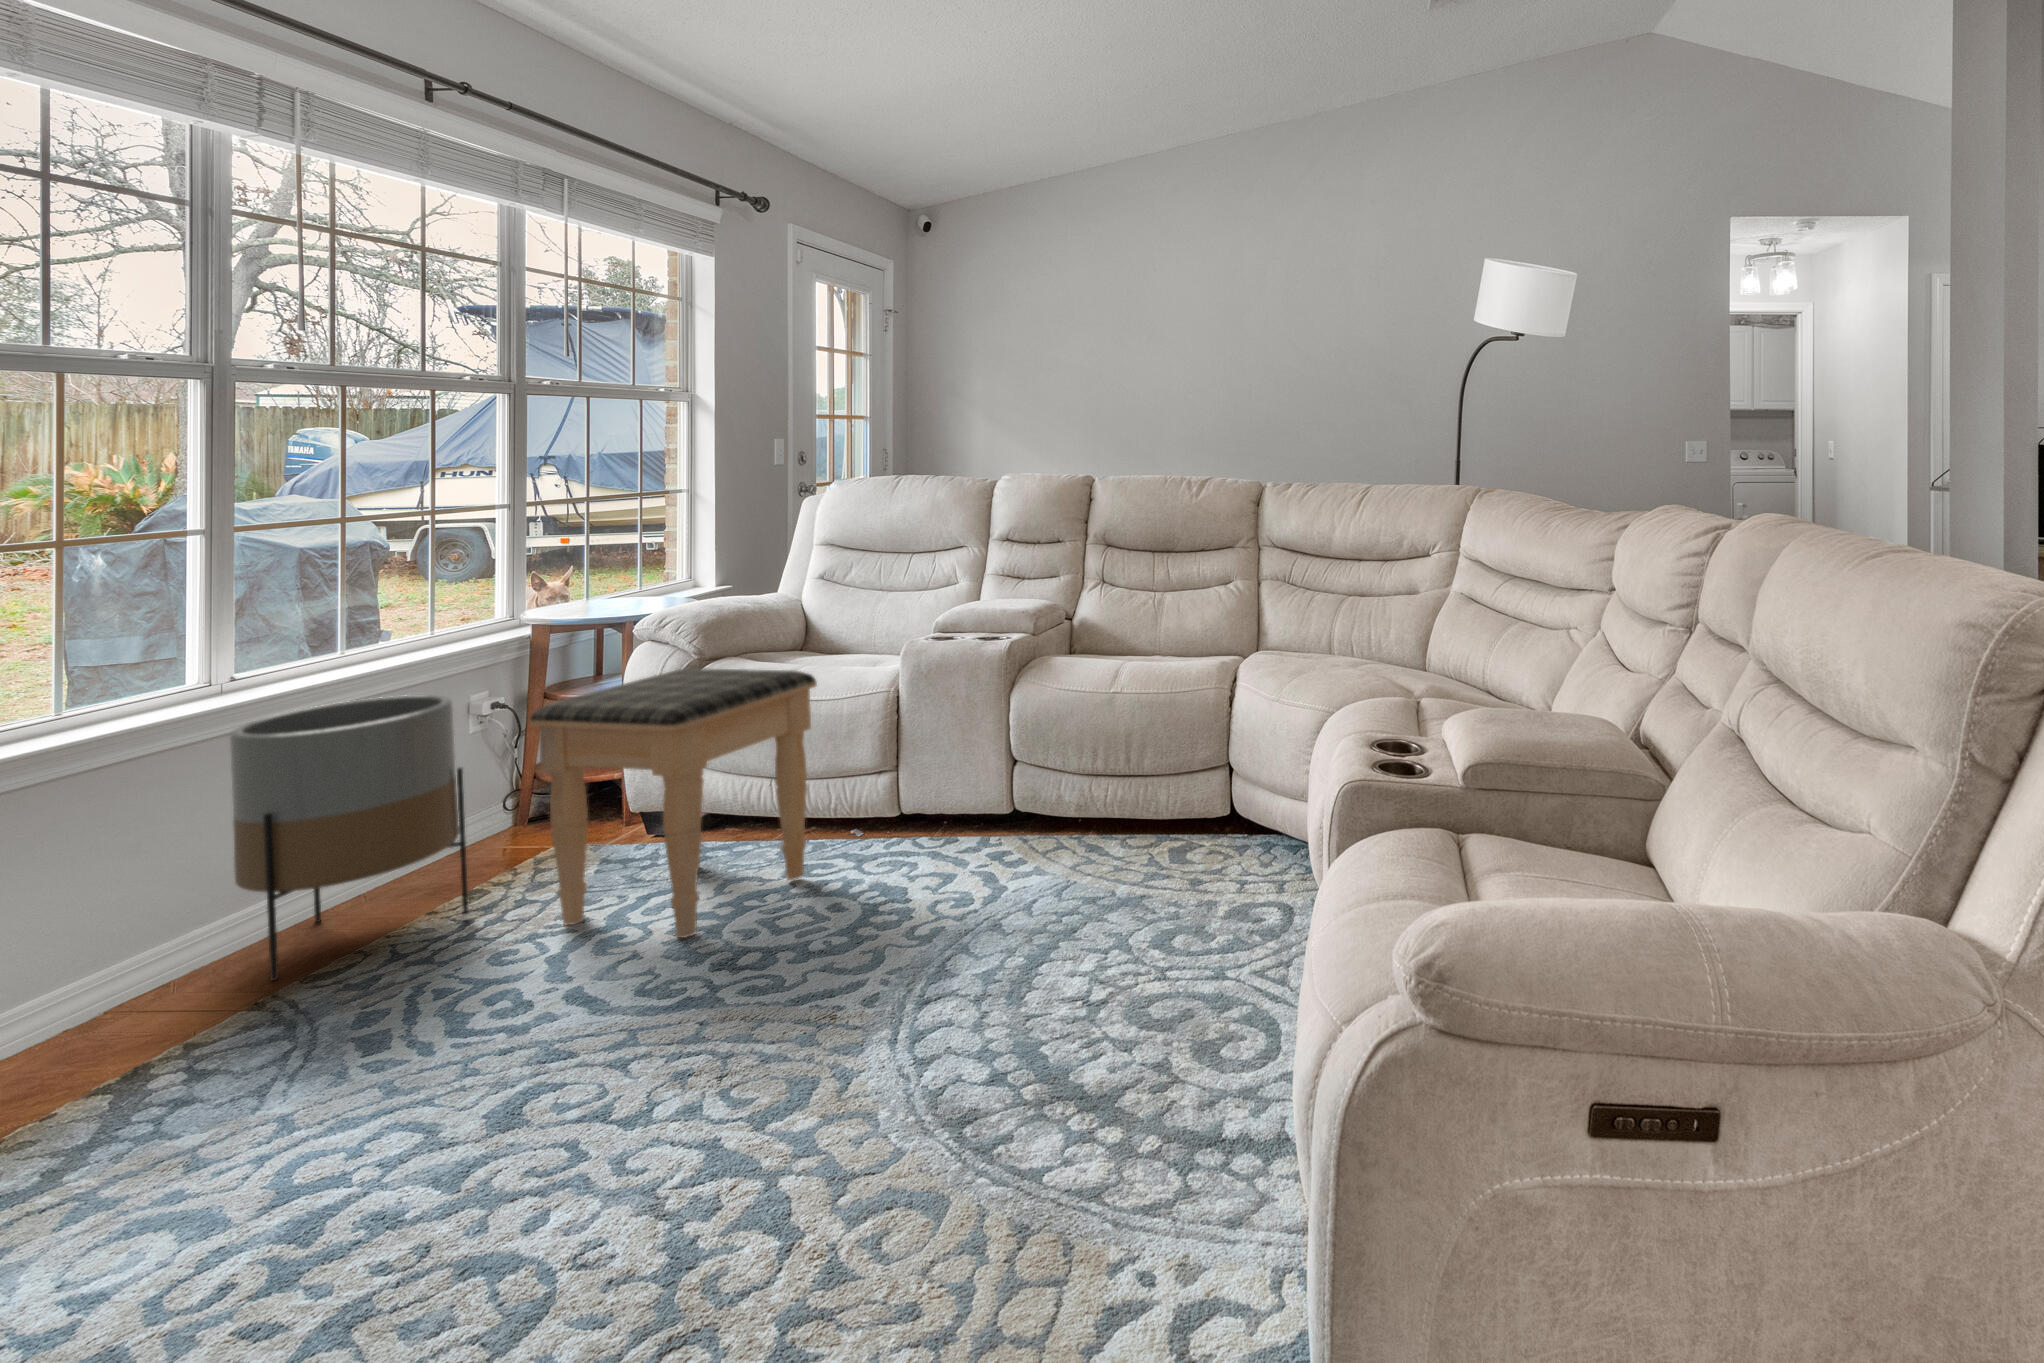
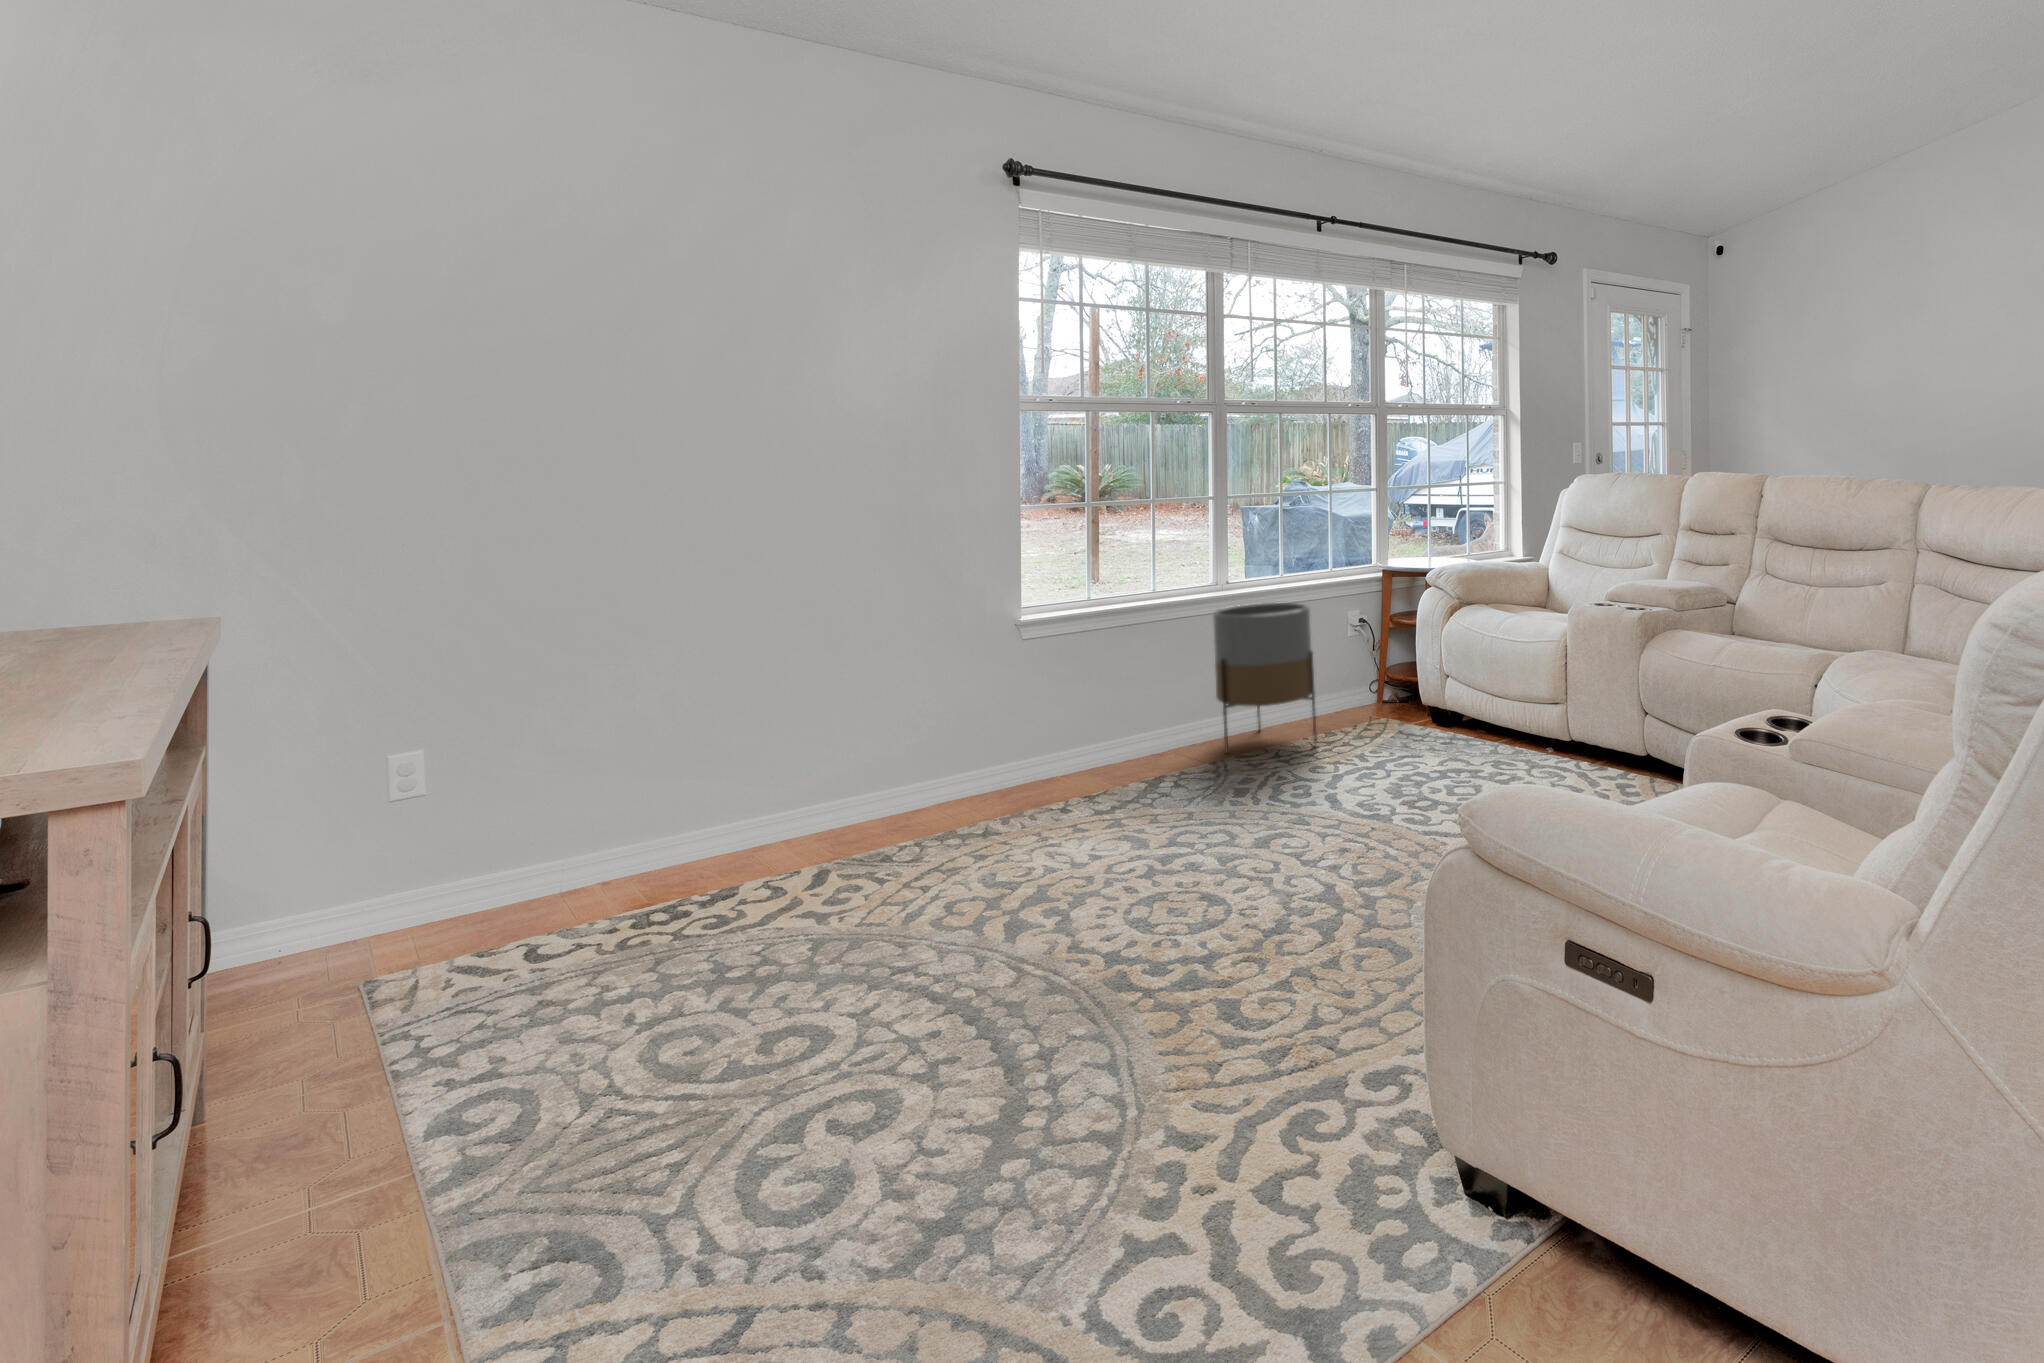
footstool: present [530,668,817,938] -> none [1335,606,1496,783]

